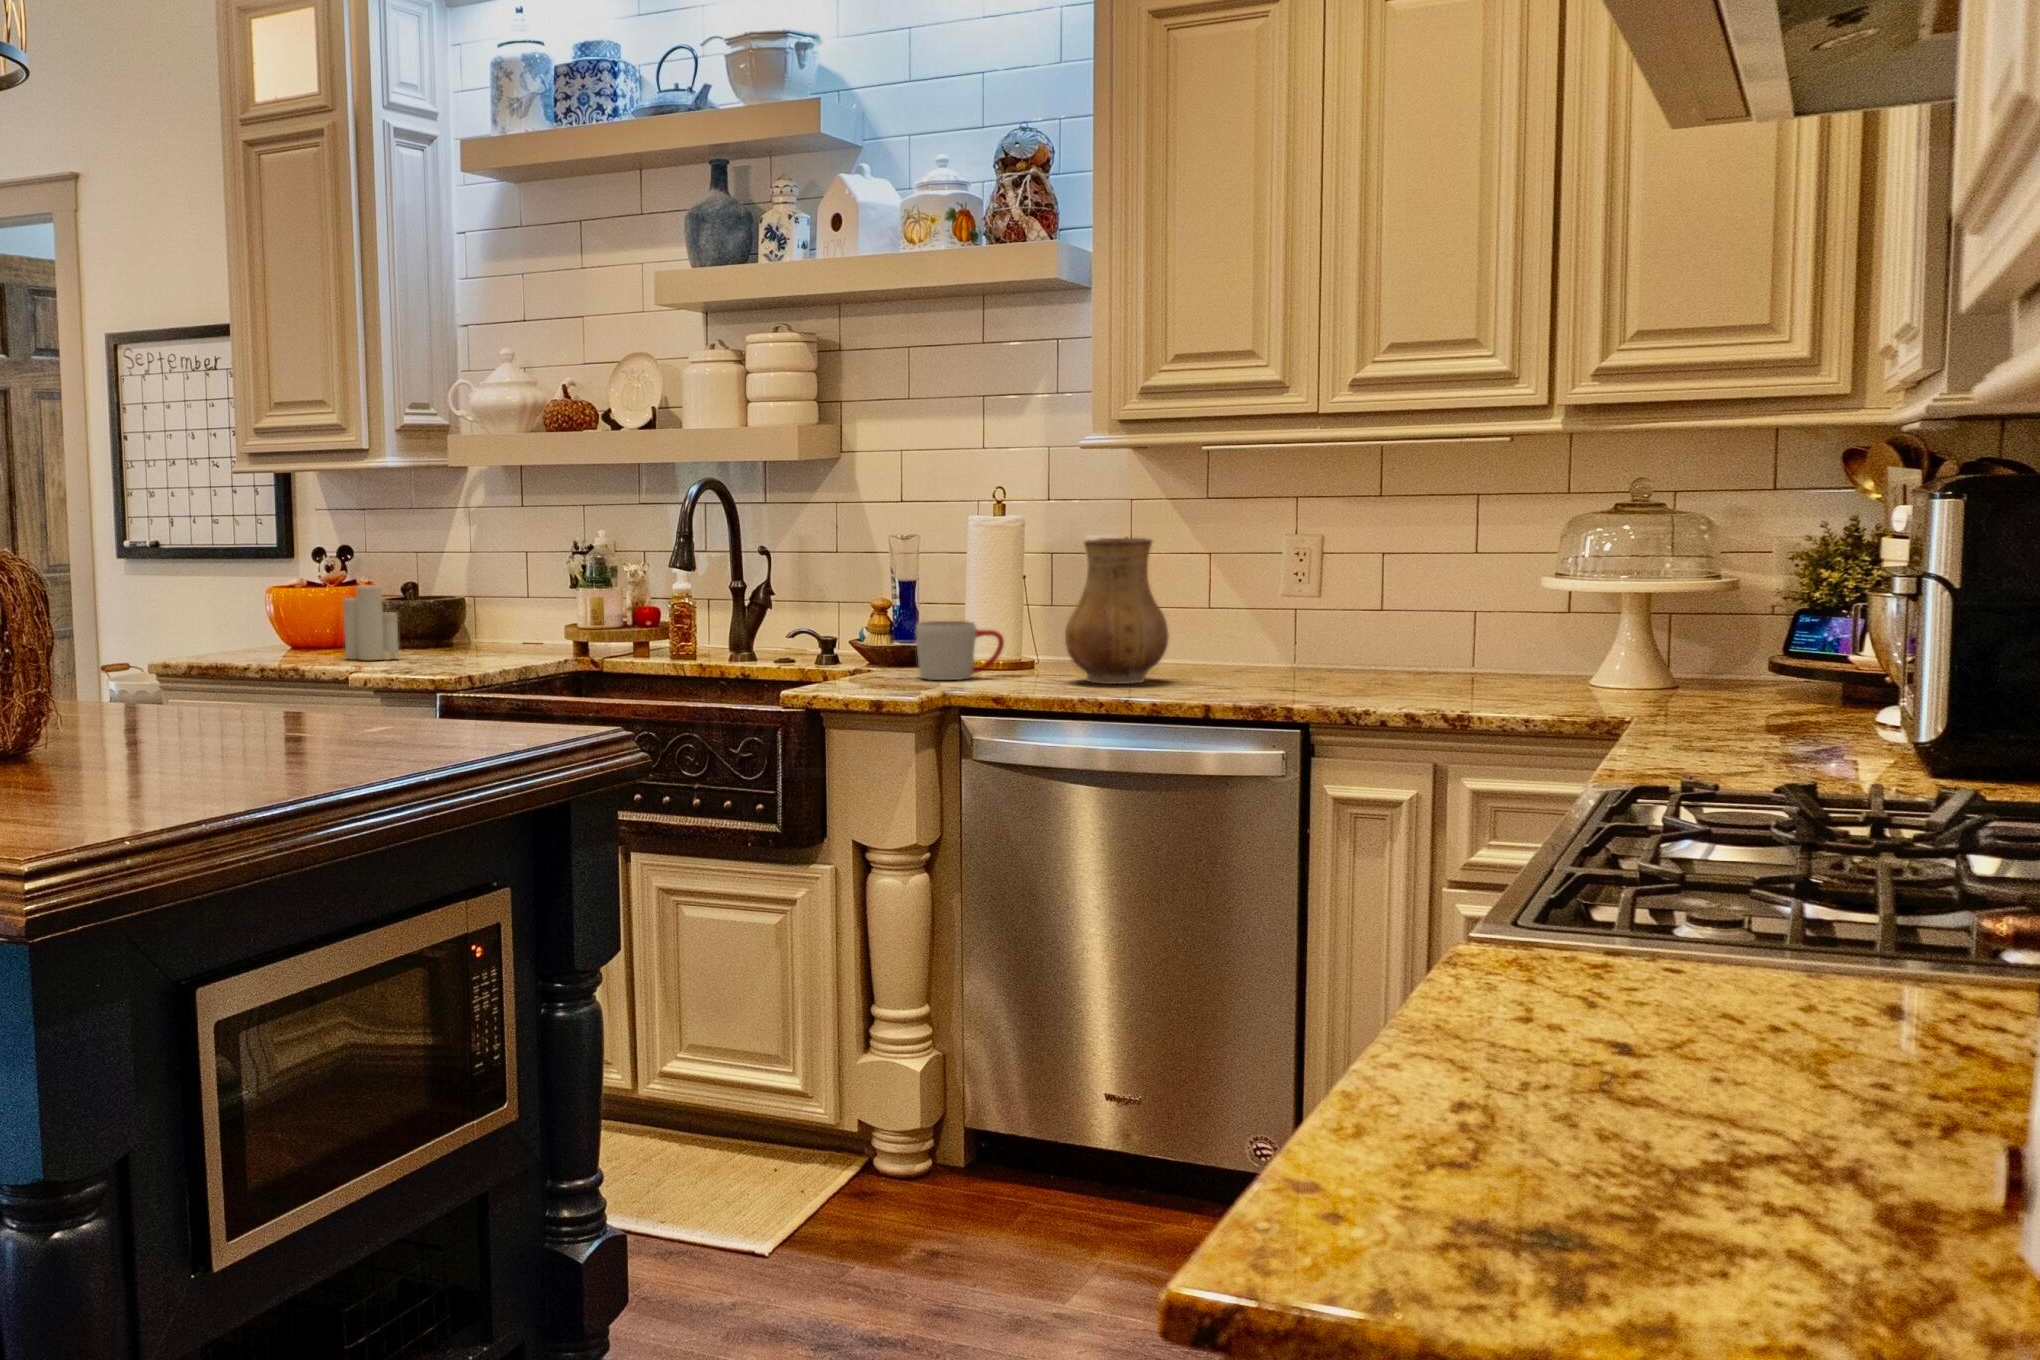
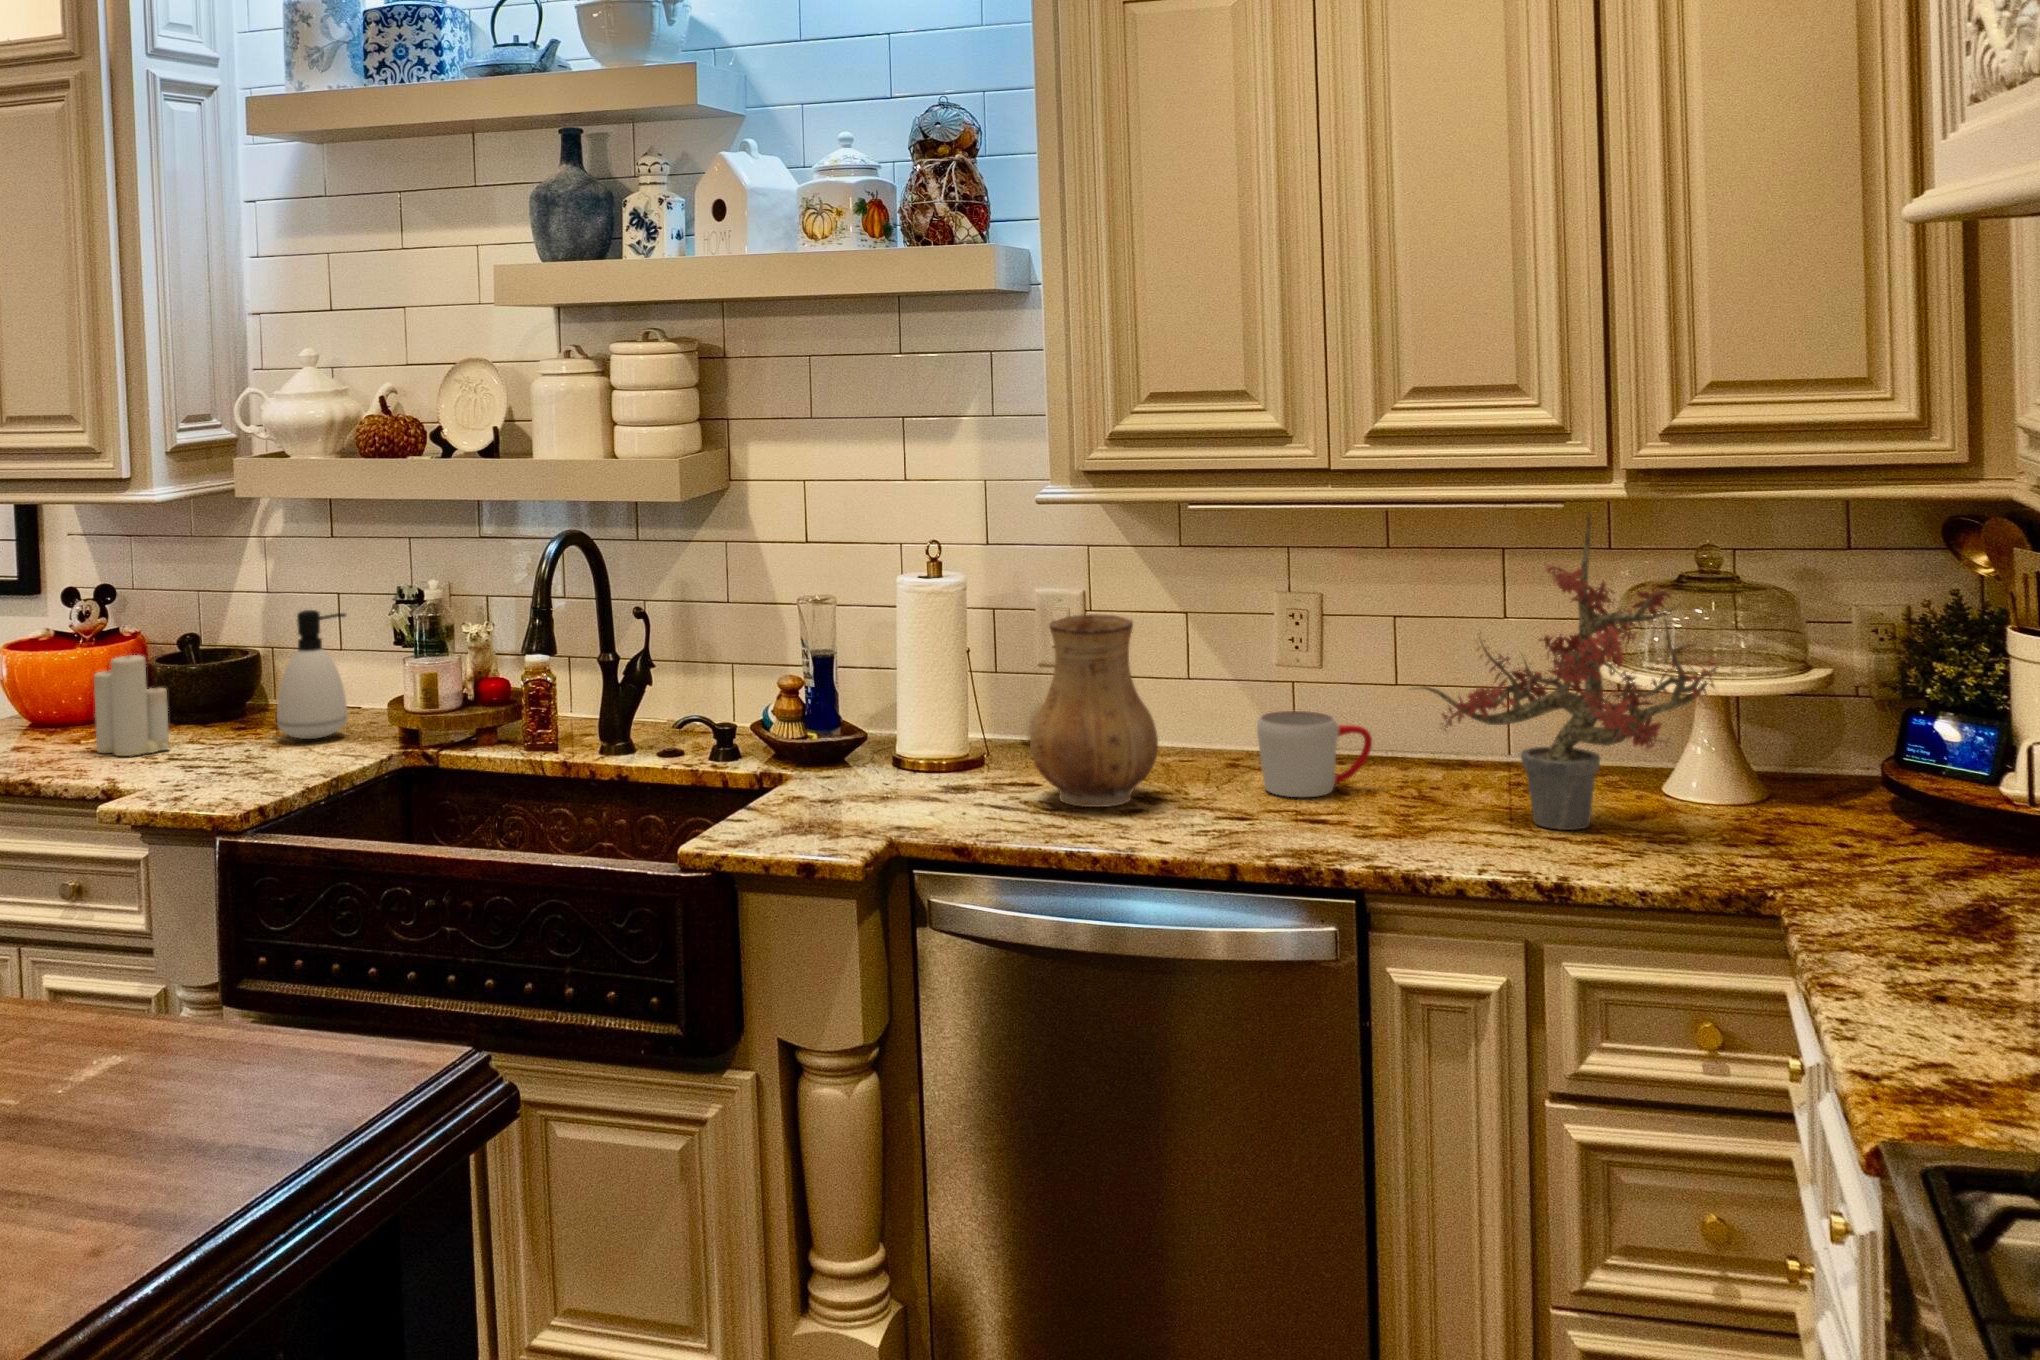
potted plant: none [1371,440,1625,695] -> present [1415,512,1718,830]
soap dispenser: none [480,556,534,657] -> present [277,610,347,739]
mug: present [916,621,1004,680] -> present [1257,711,1372,797]

